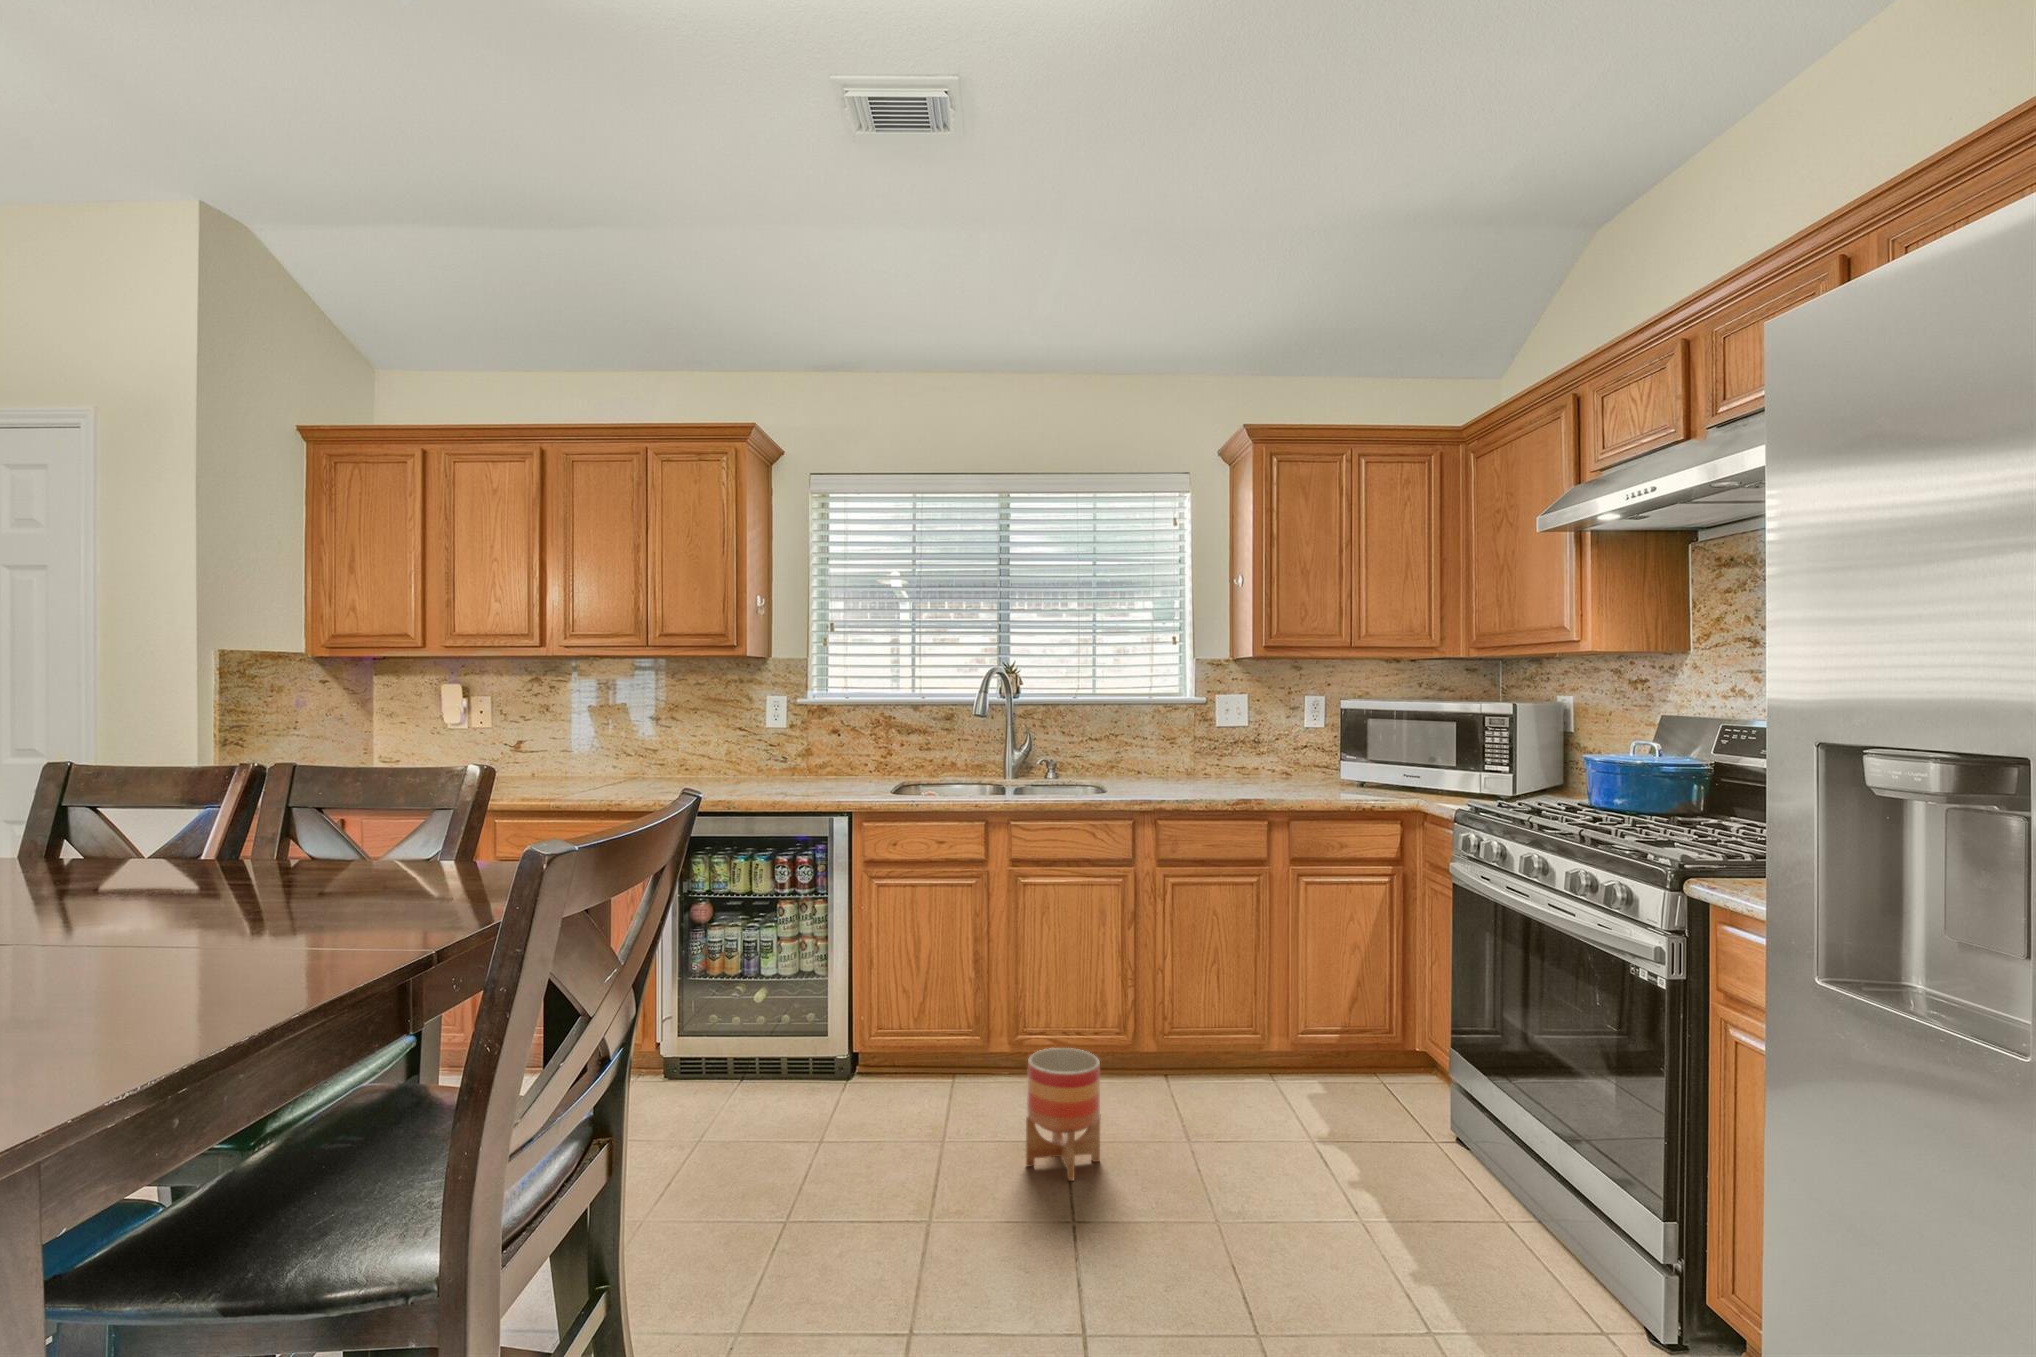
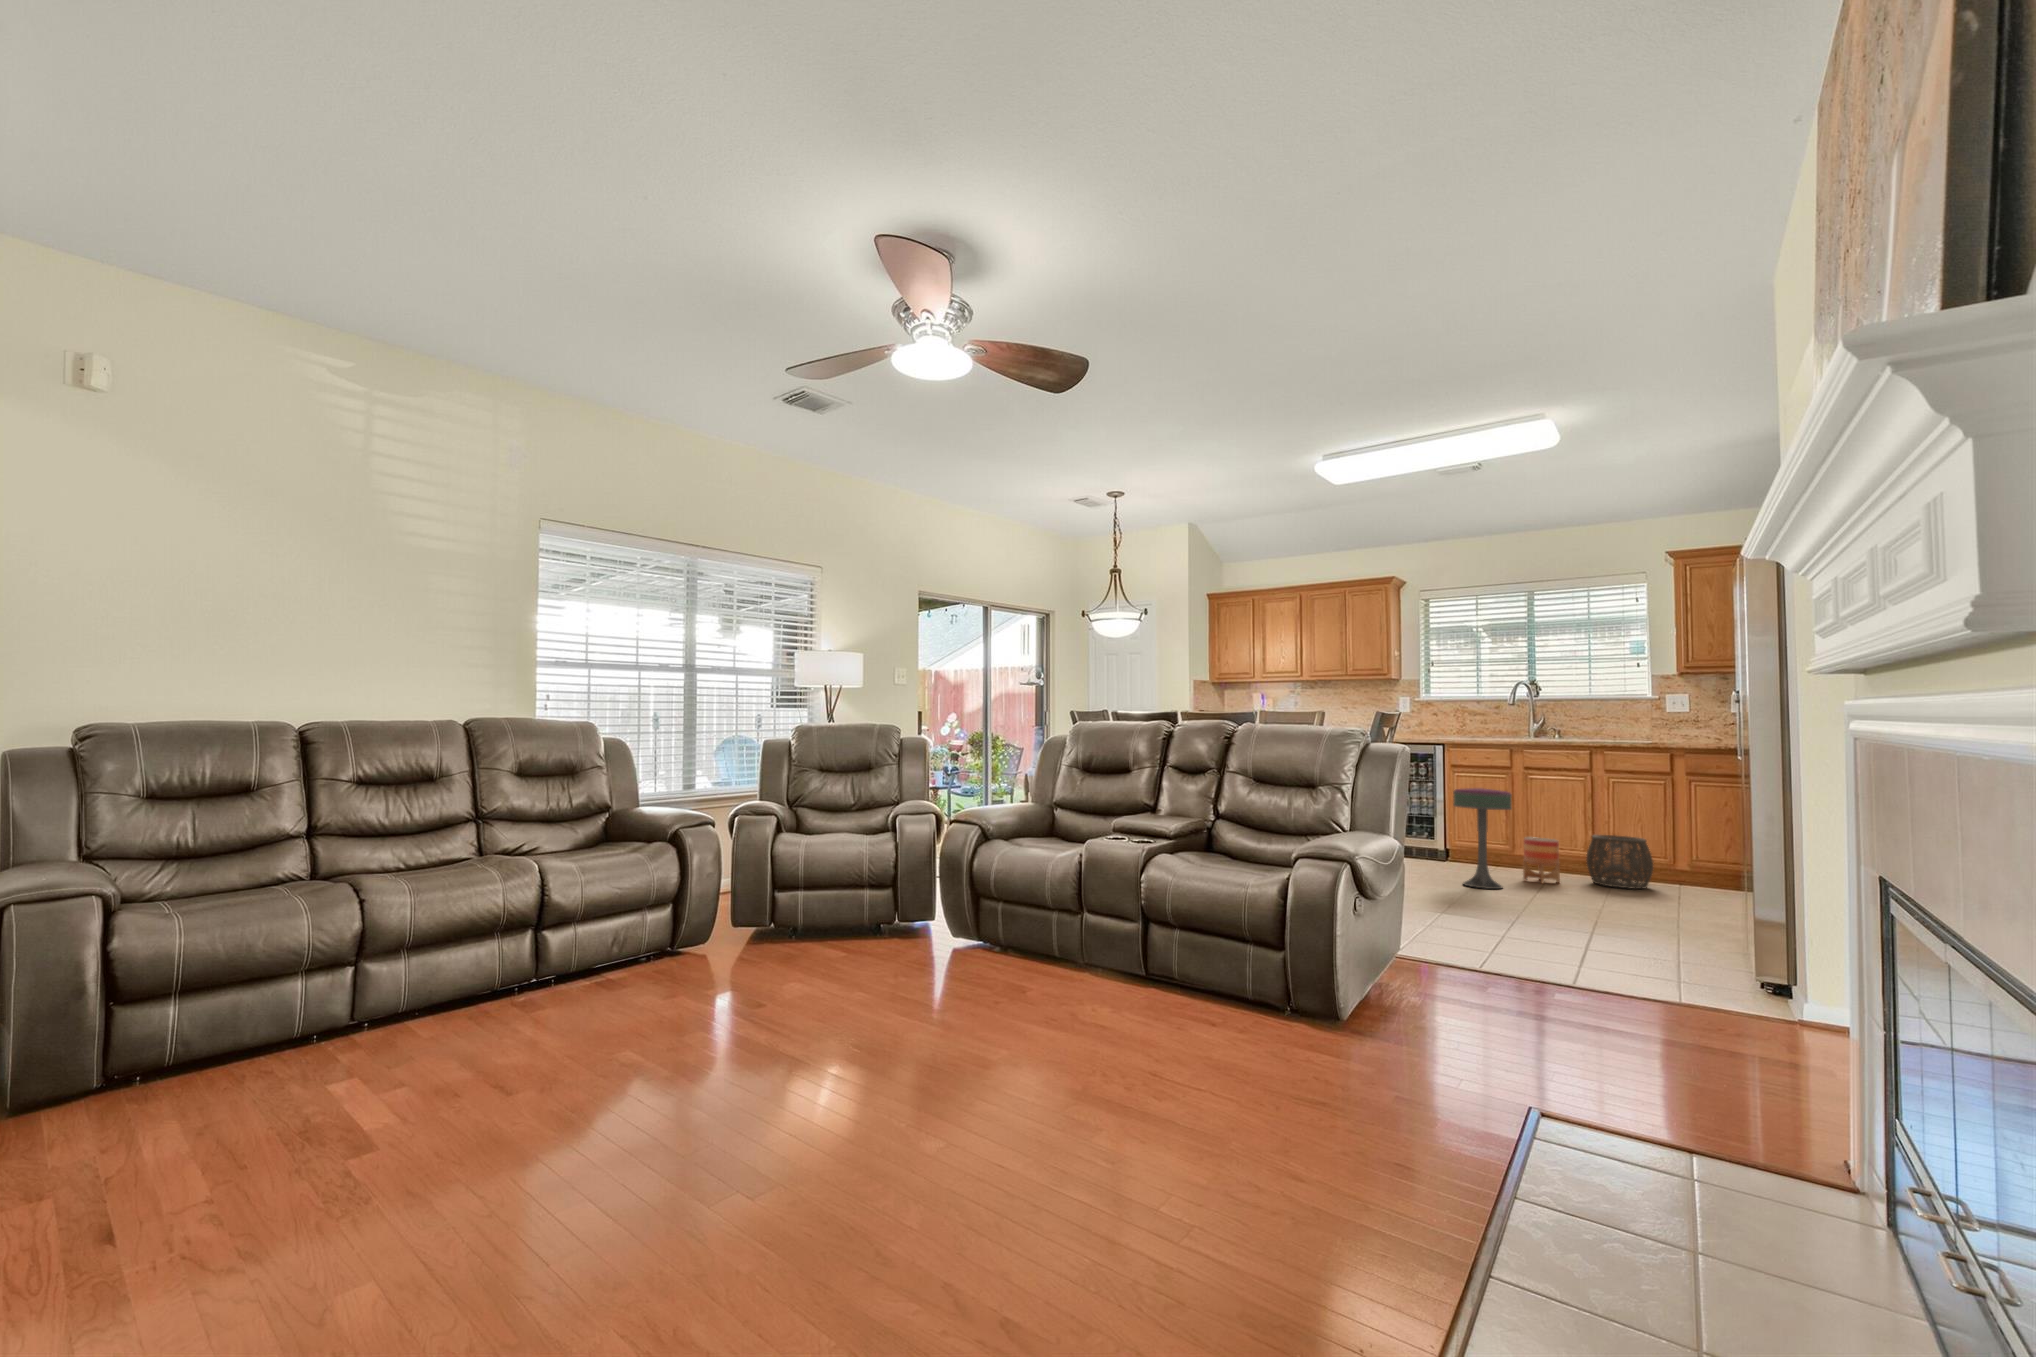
bar stool: none [879,972,1025,1286] -> present [1453,788,1512,889]
woven basket: none [1142,1014,1271,1158] -> present [1586,835,1653,889]

